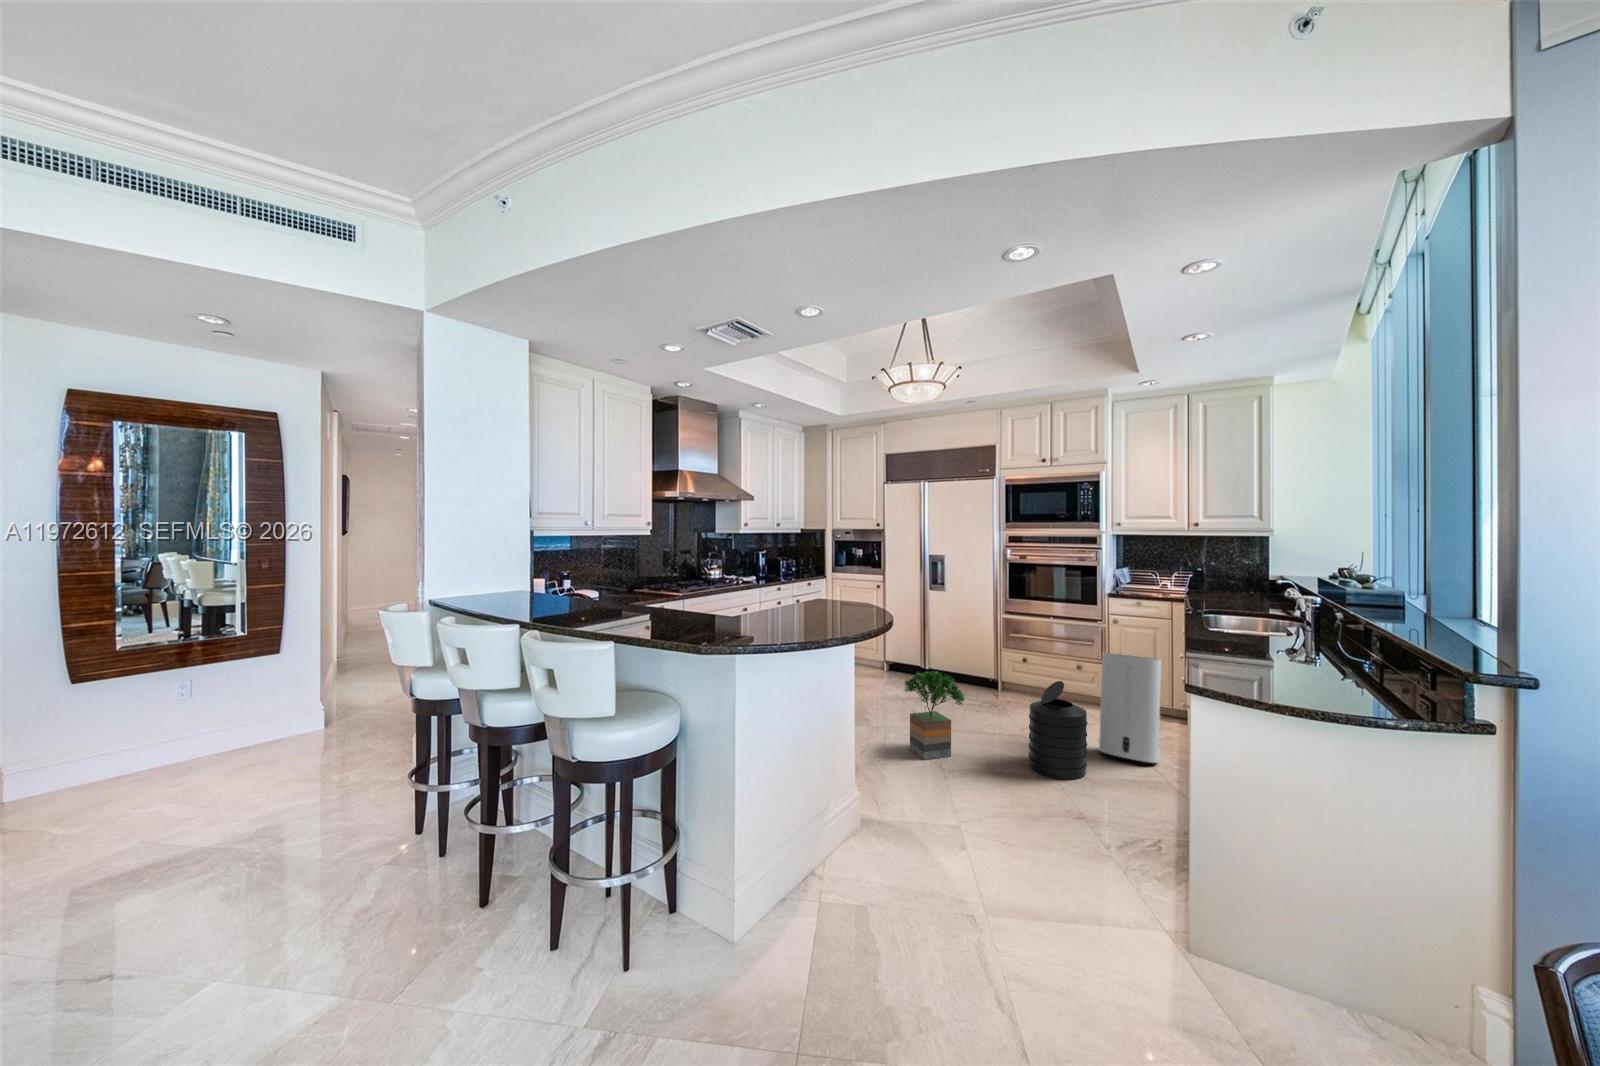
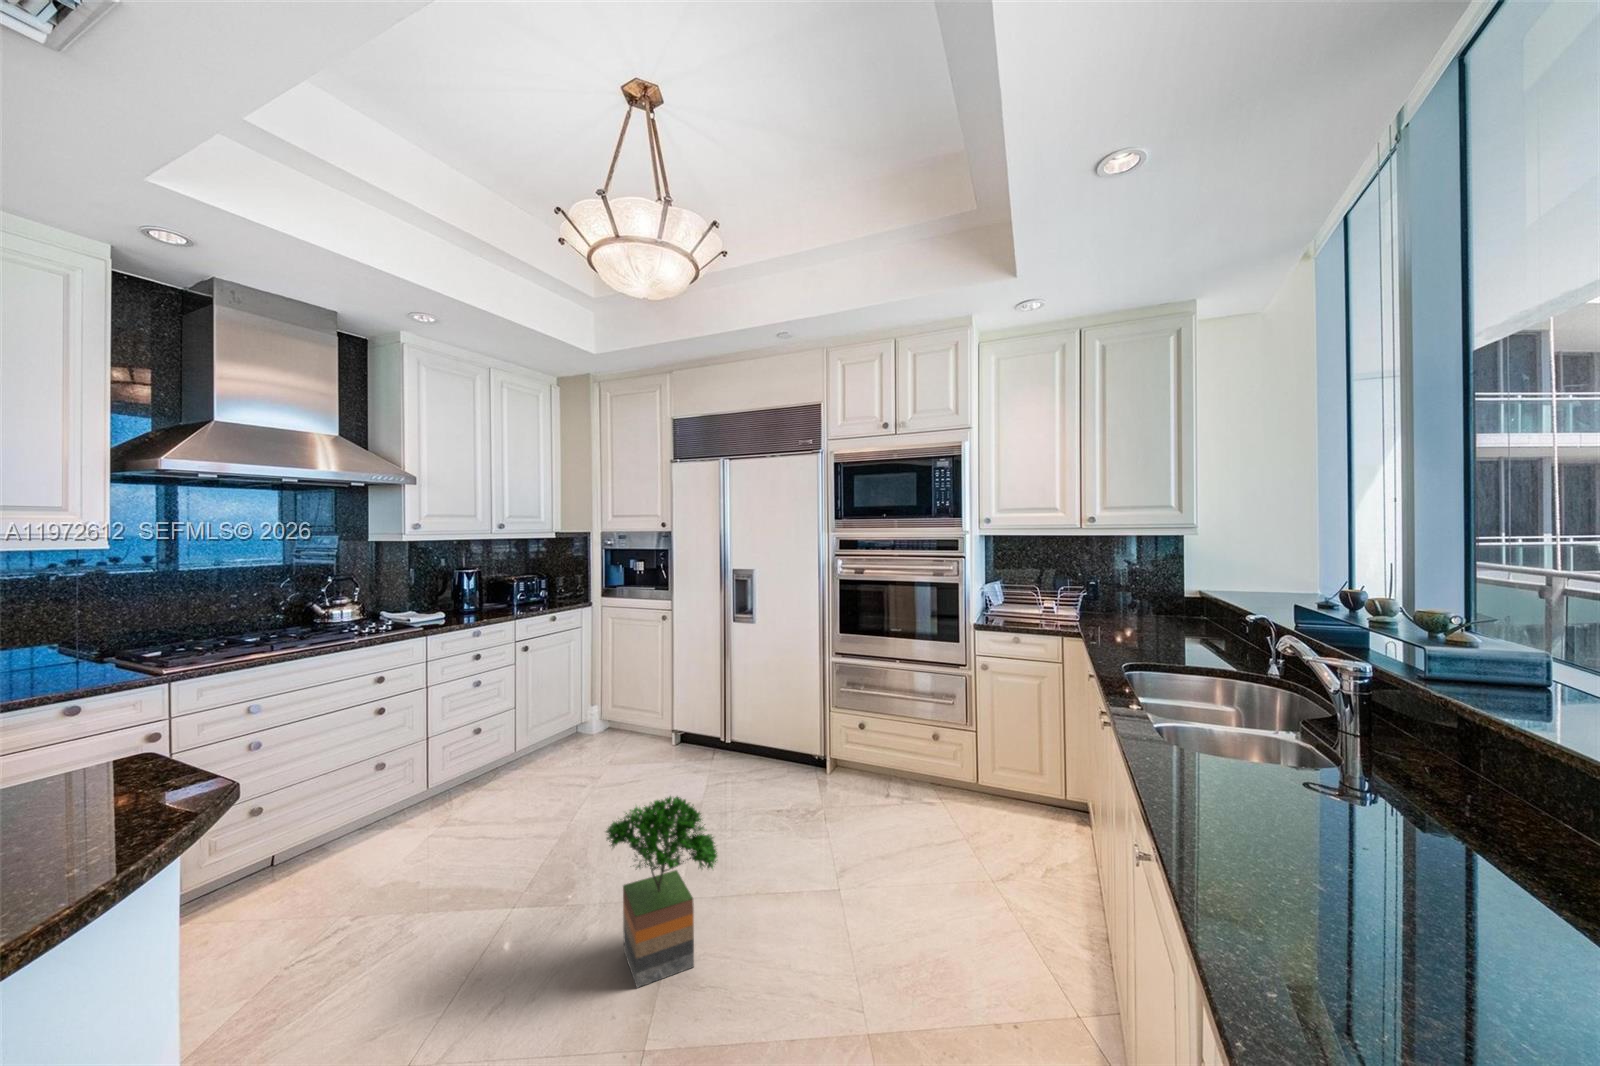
air purifier: present [1099,653,1161,763] -> none [959,738,1055,942]
trash can: present [1029,681,1087,780] -> none [831,813,933,1020]

